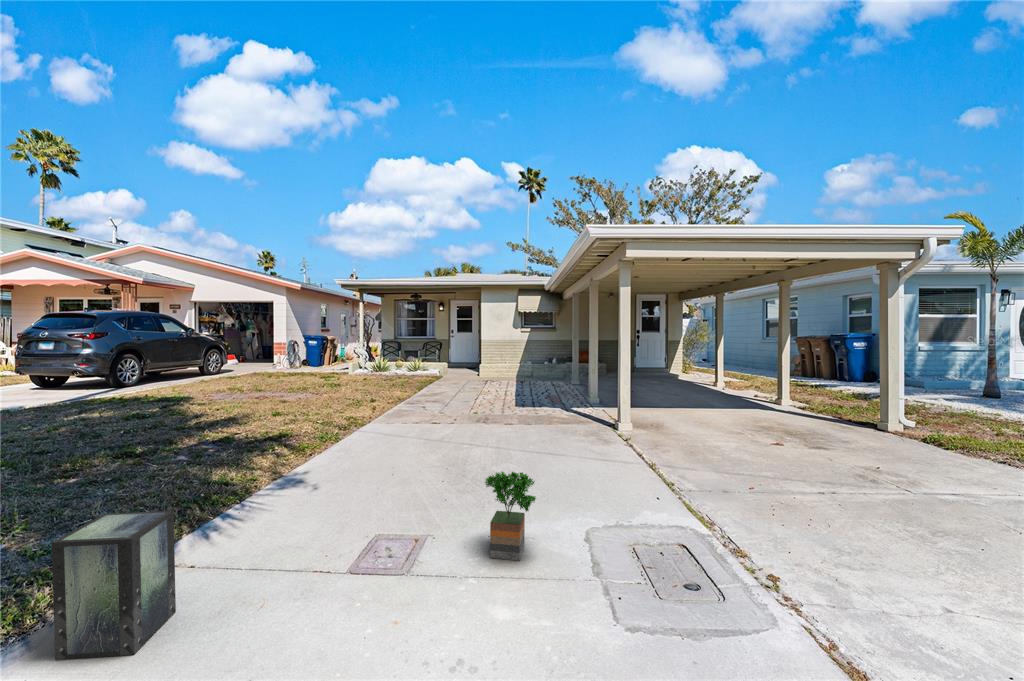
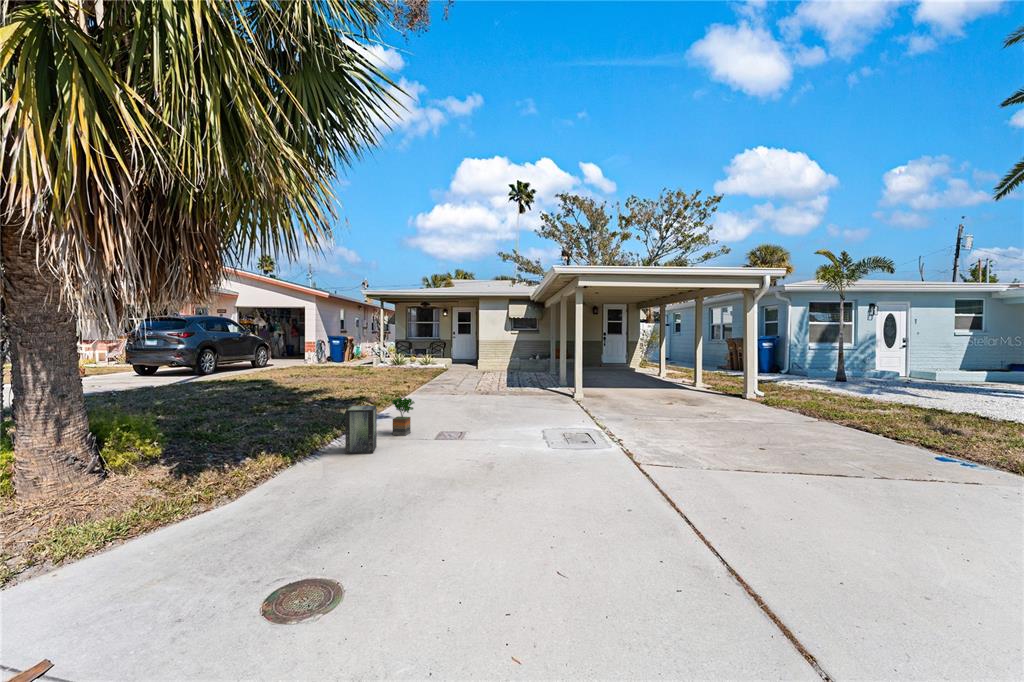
potted tree: present [485,471,536,561] -> present [392,398,415,436]

